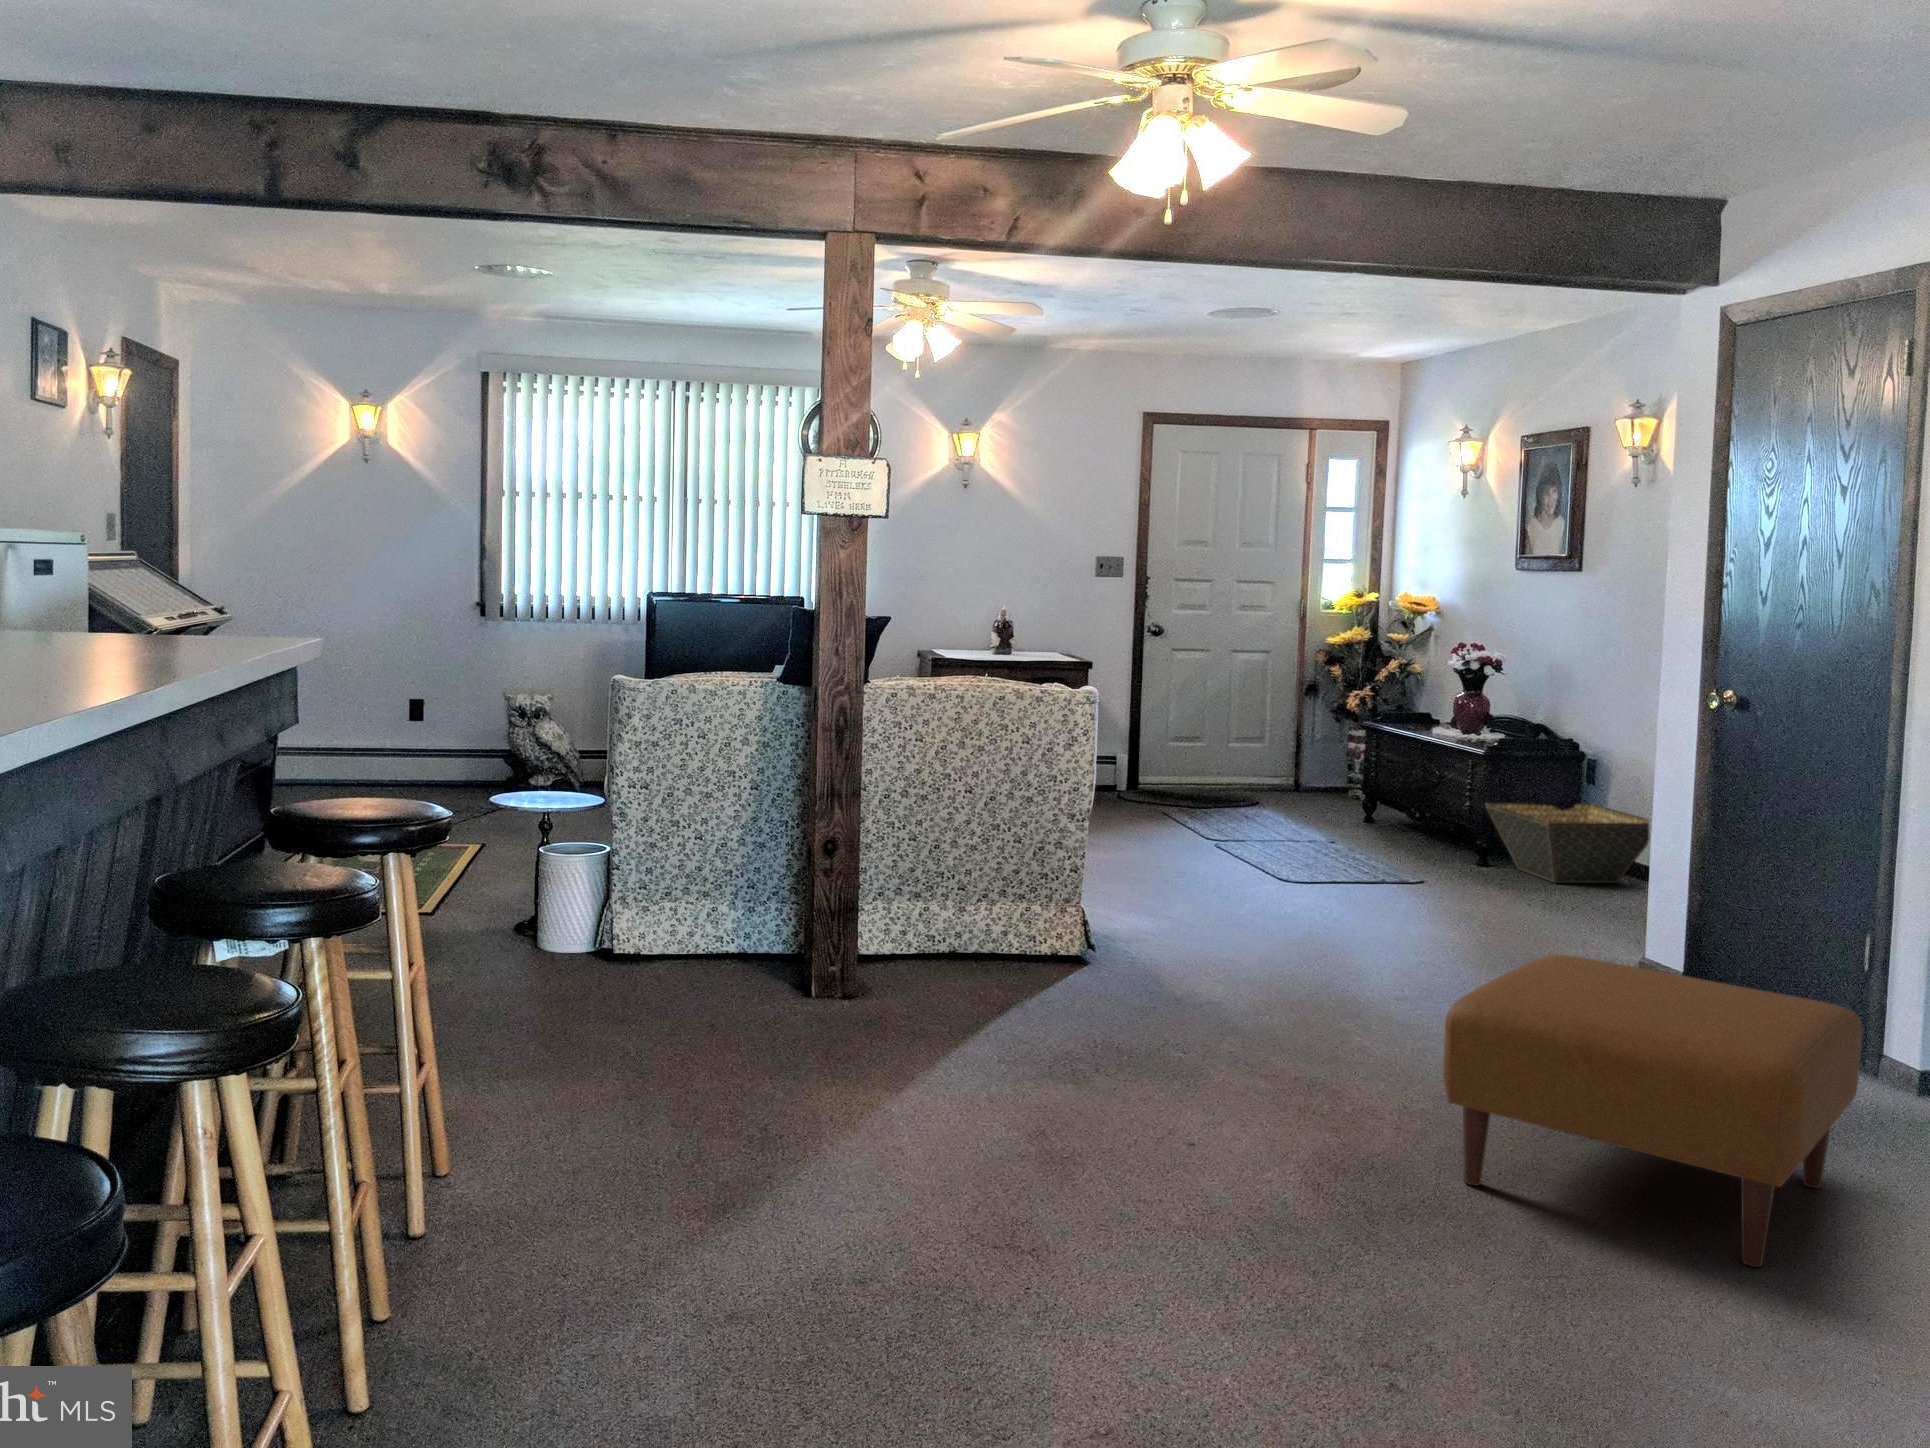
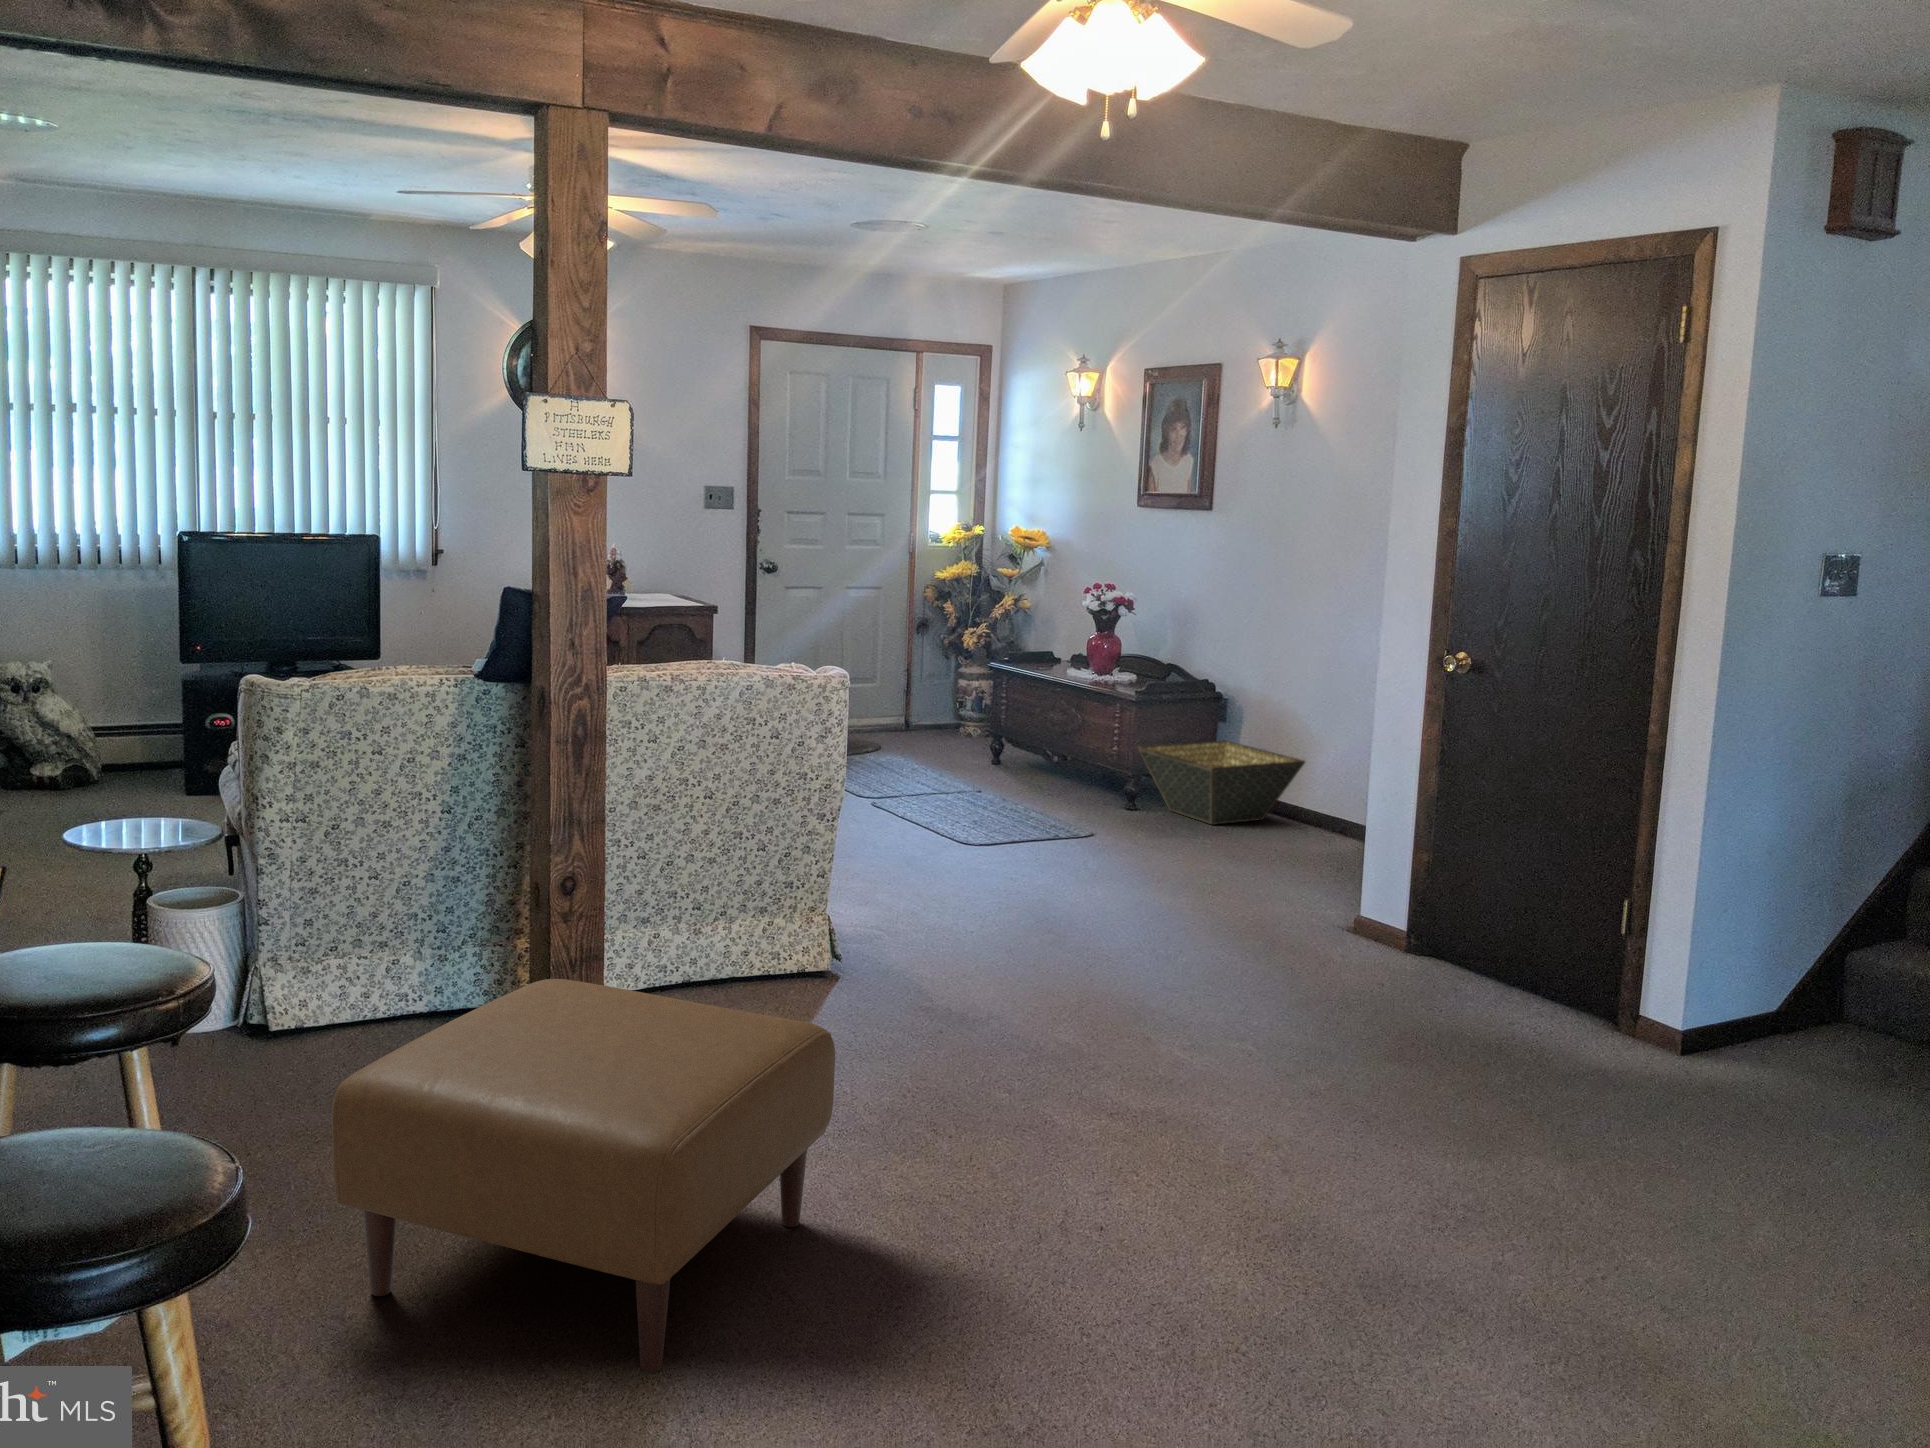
ottoman: present [1443,955,1863,1267] -> present [332,979,835,1372]

